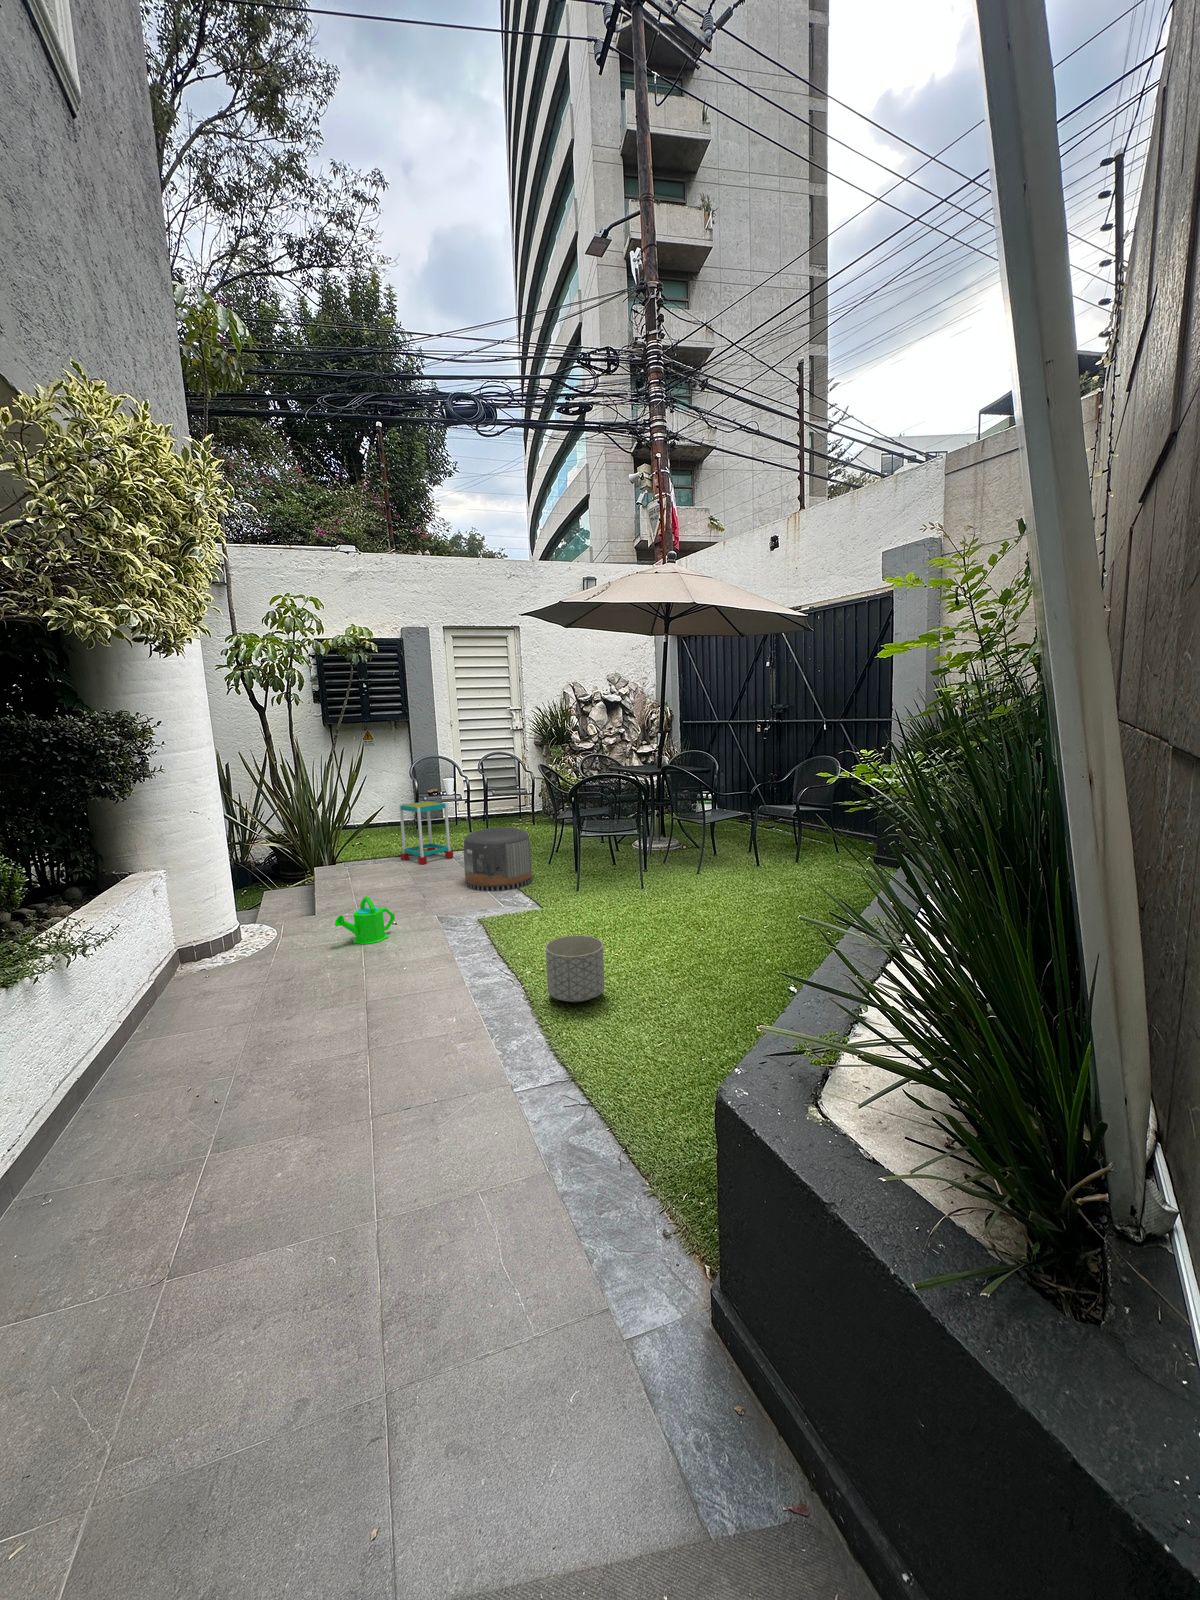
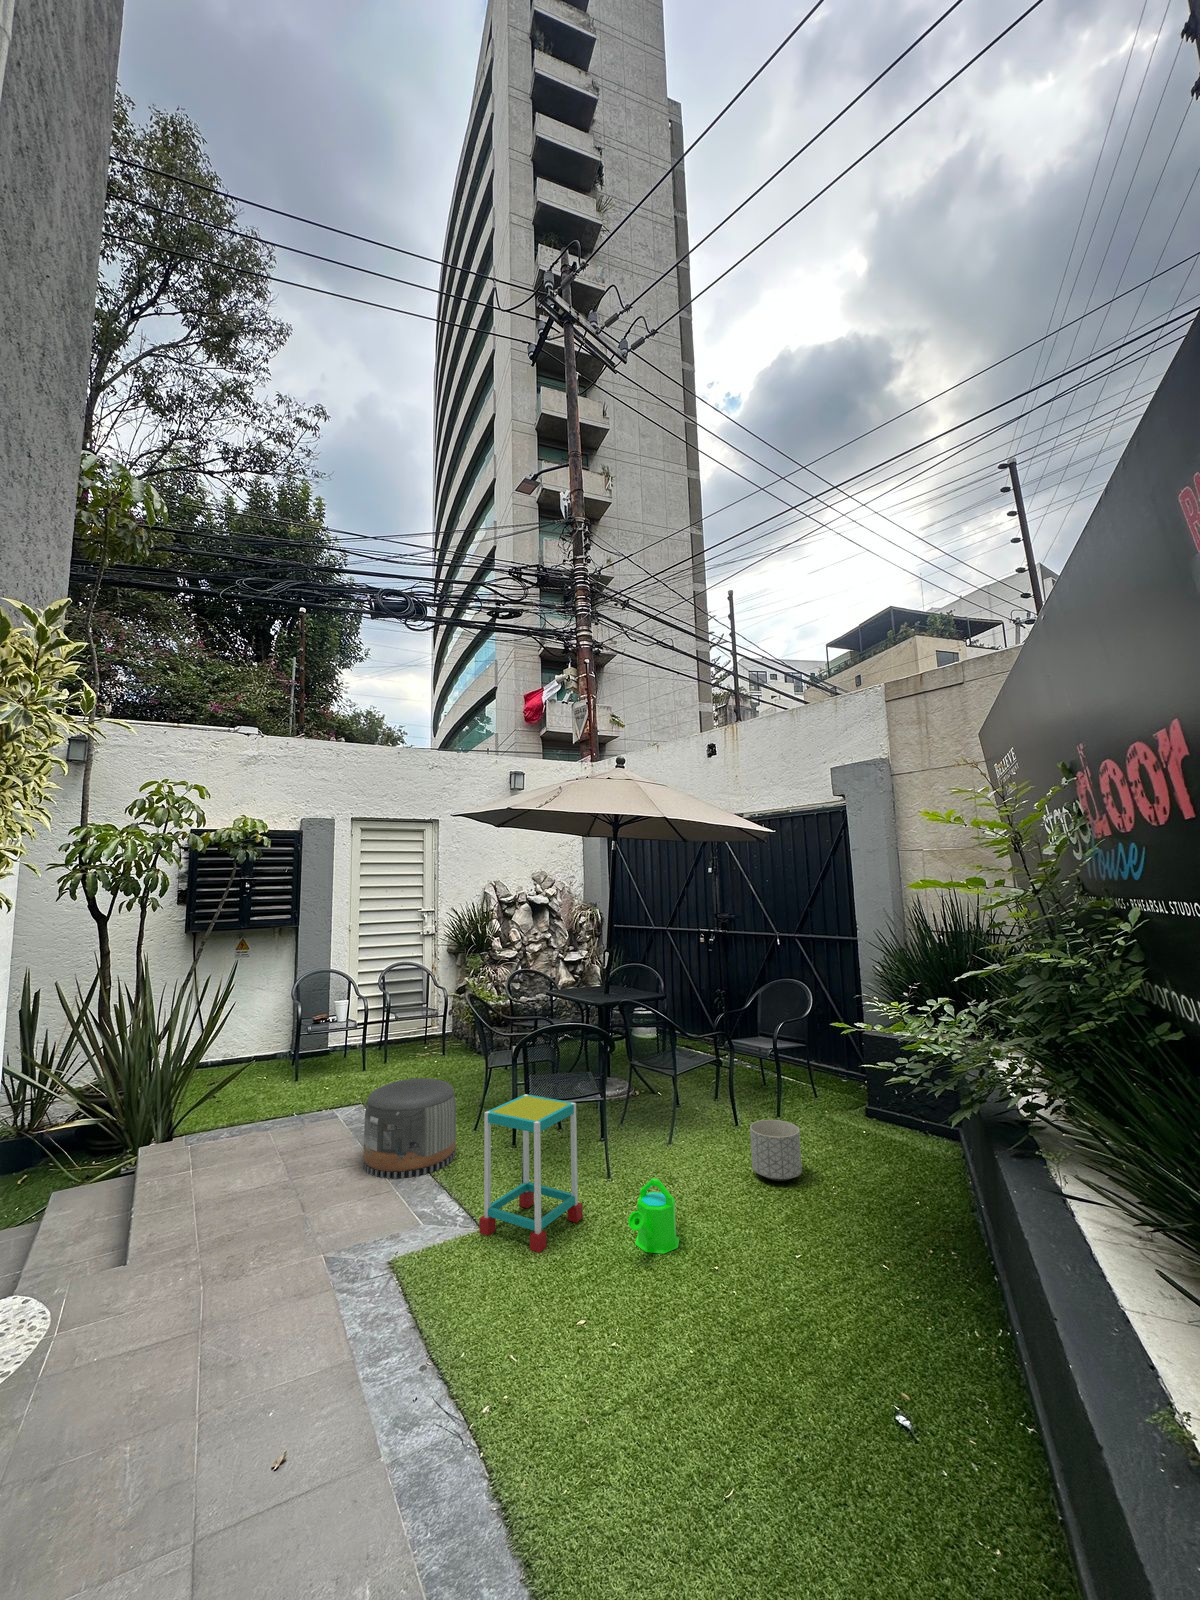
side table: present [399,801,453,865] -> present [479,1094,583,1253]
watering can: present [335,896,395,944] -> present [628,1178,679,1254]
planter: present [546,935,605,1003] -> present [750,1120,802,1181]

